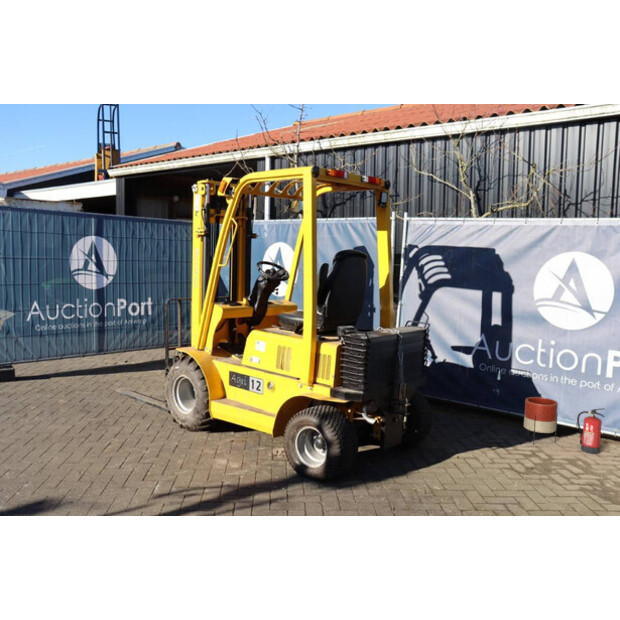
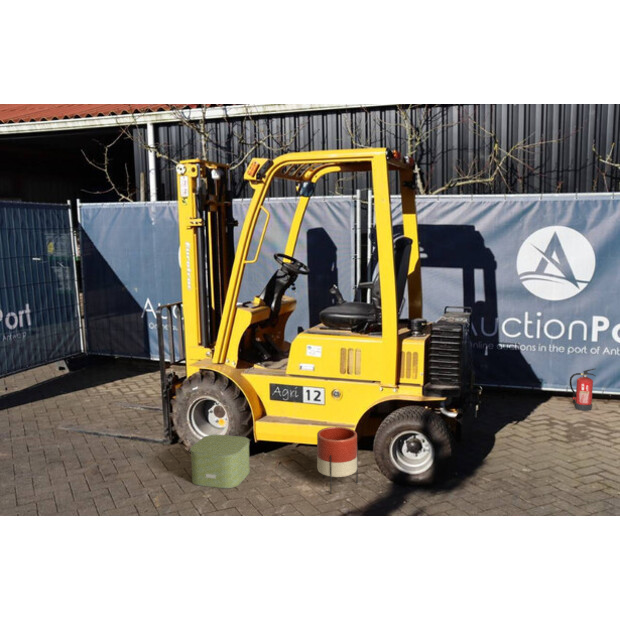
planter: present [524,397,558,444] -> present [317,427,358,493]
storage box: none [156,407,207,449] -> present [190,434,250,488]

